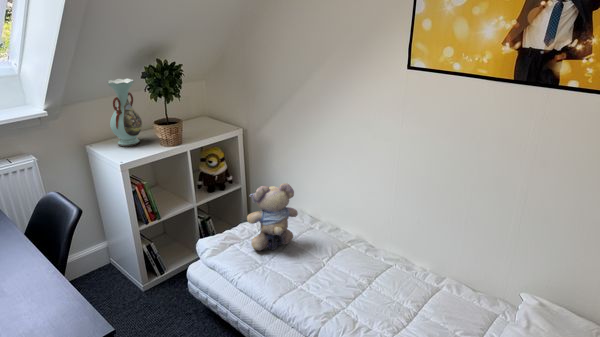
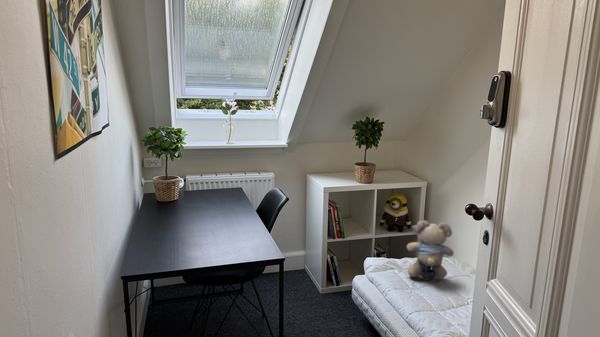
decorative vase: present [107,78,142,146] -> none [325,130,348,179]

